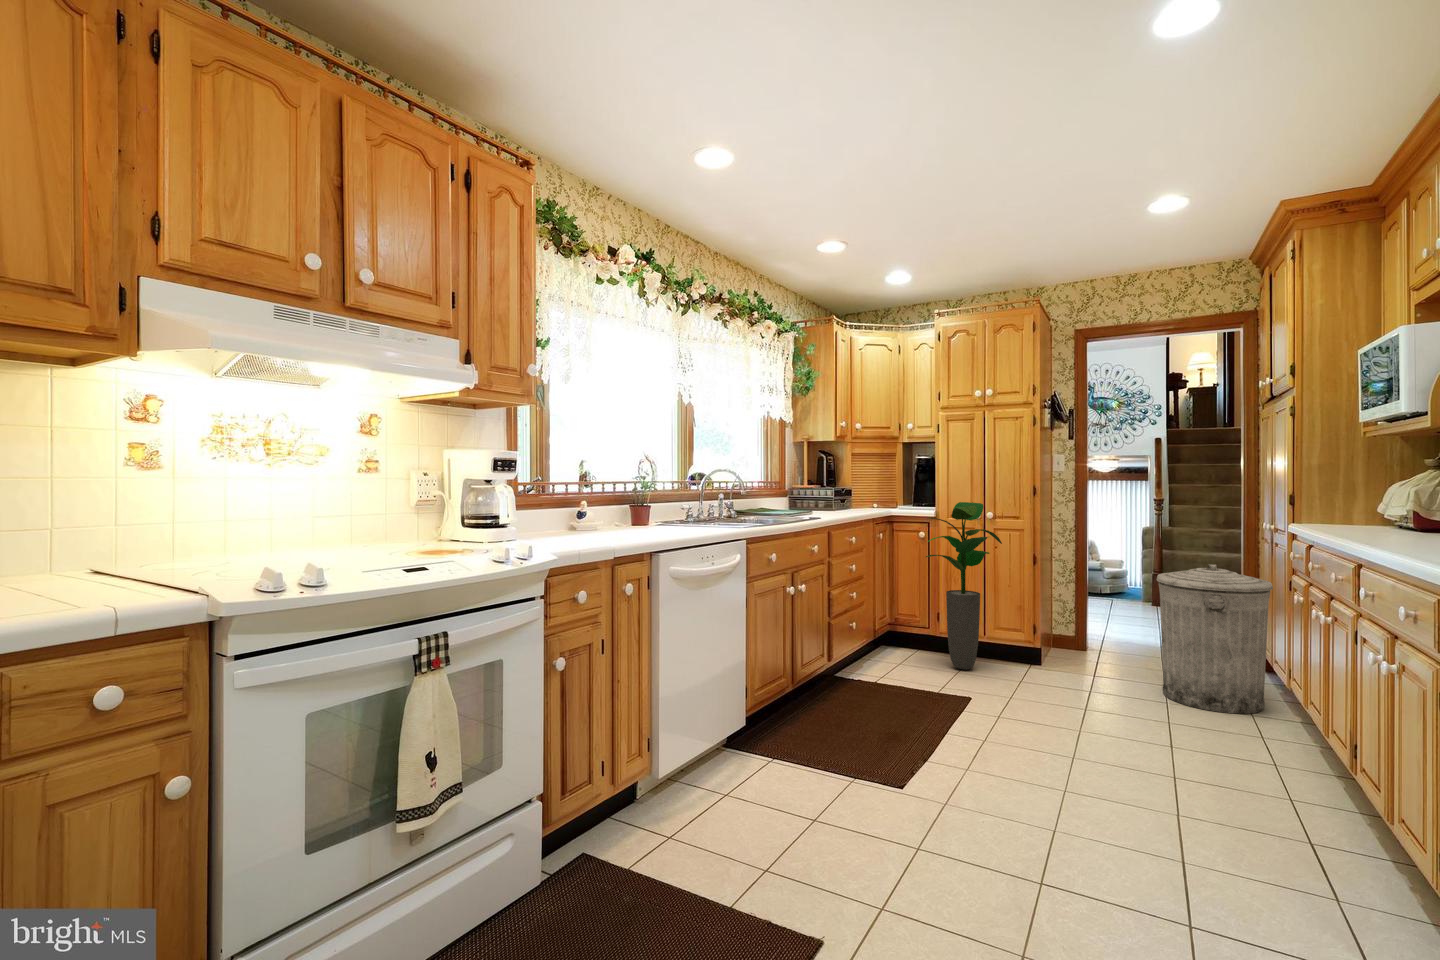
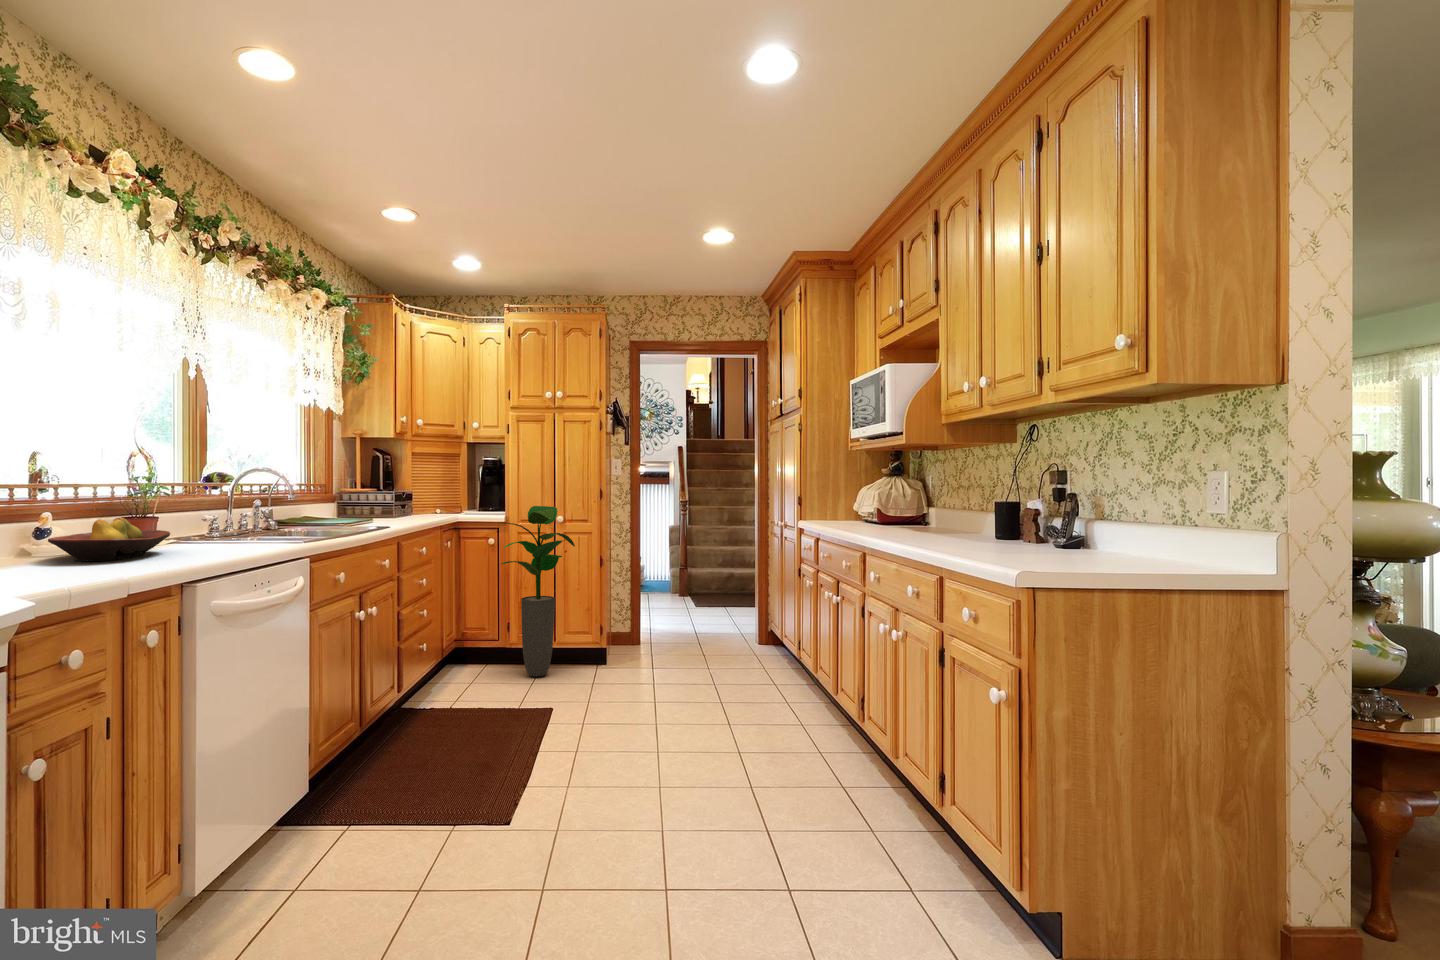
fruit bowl: none [570,506,644,537] -> present [48,518,170,561]
trash can: present [1156,564,1273,714] -> none [703,555,782,678]

